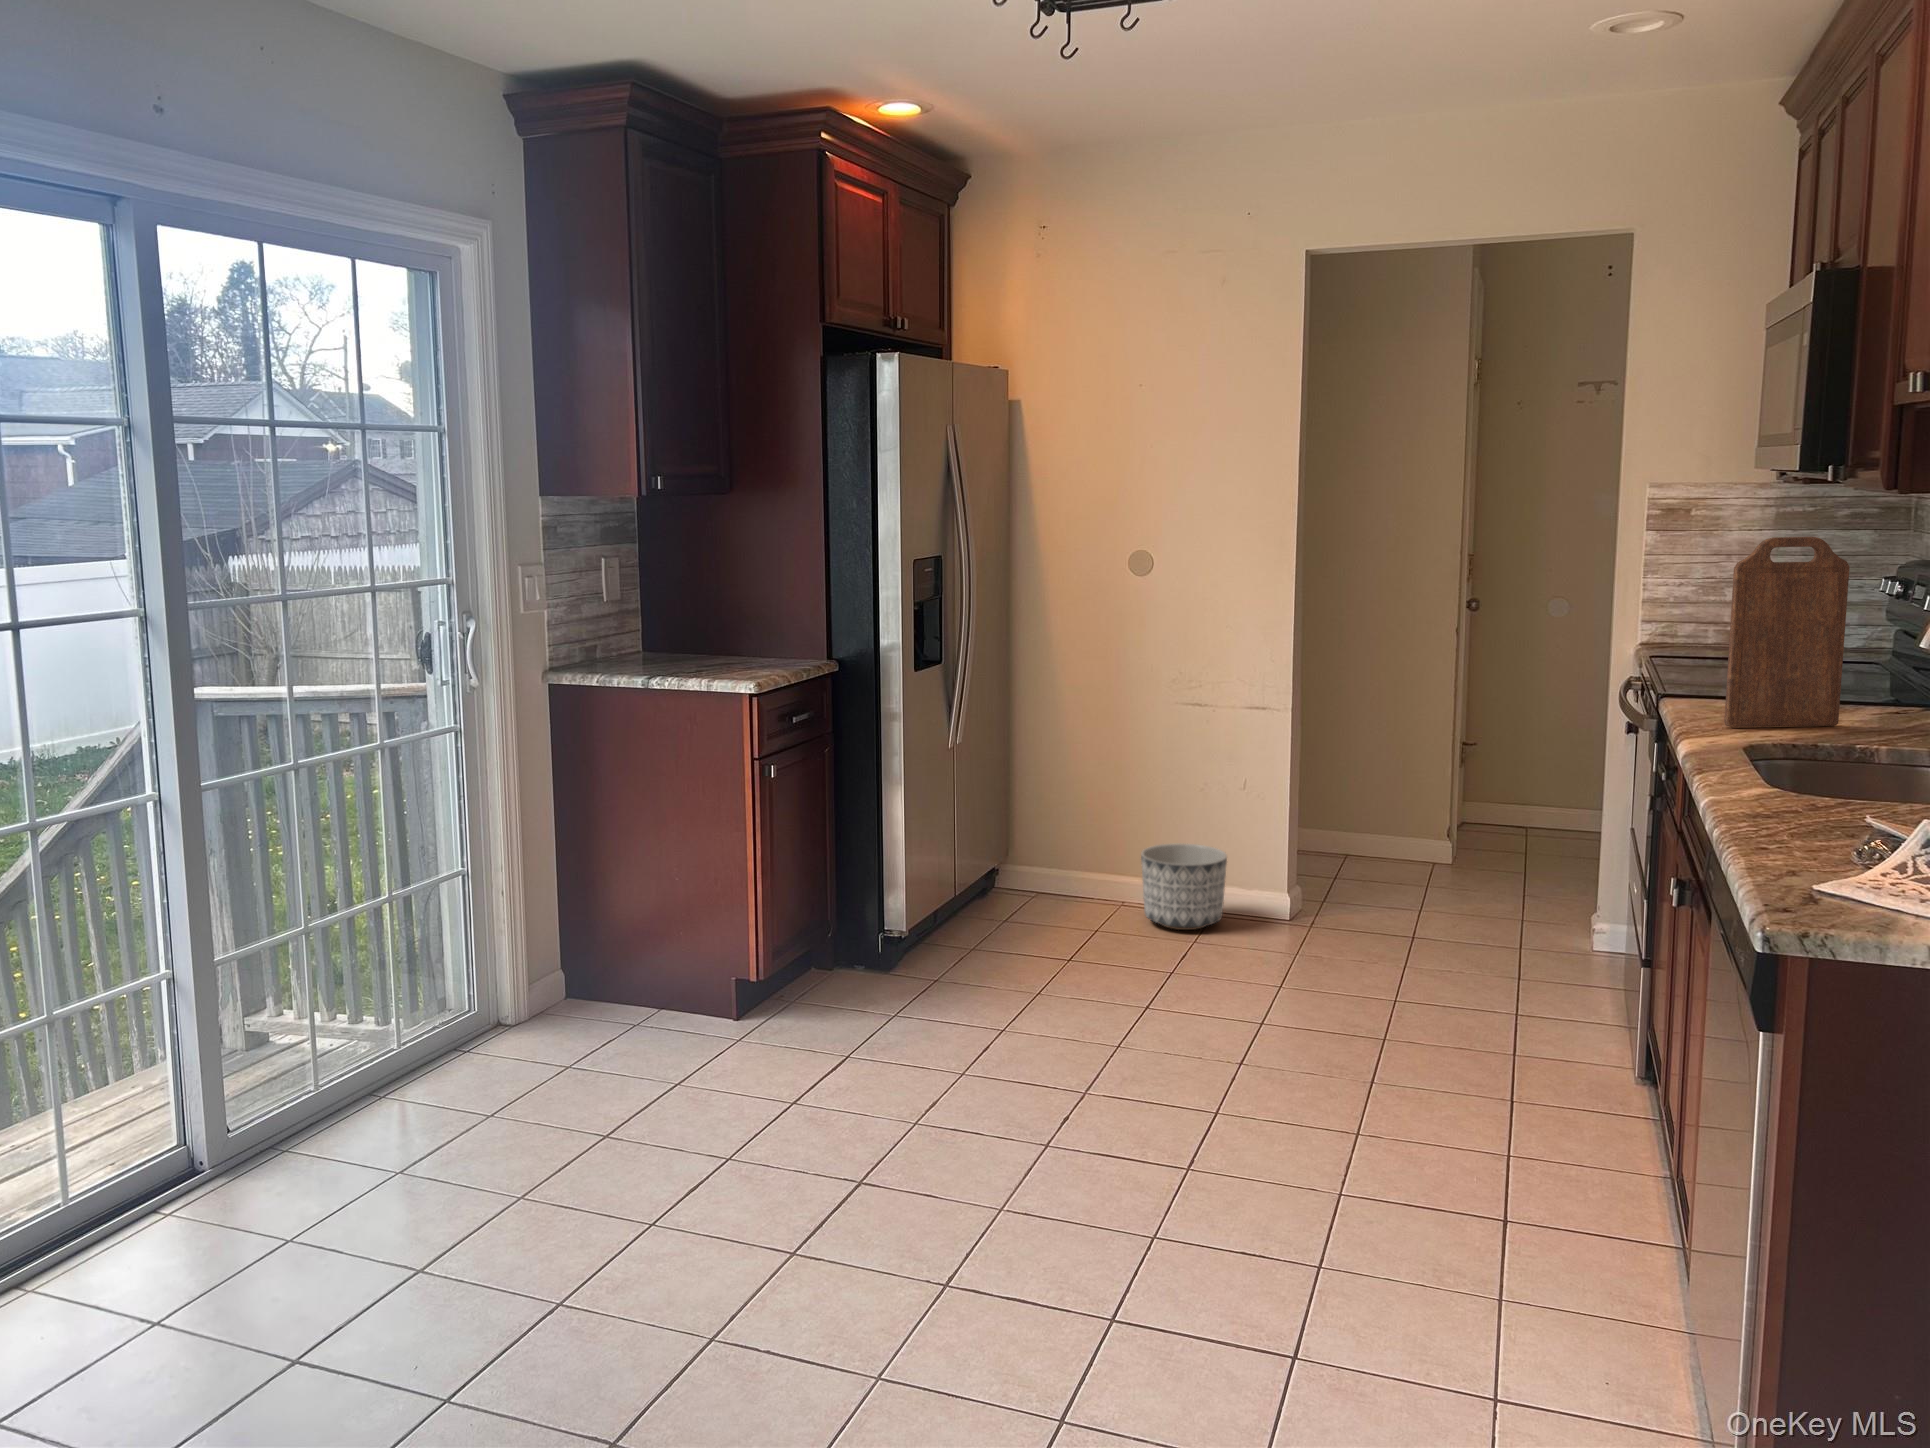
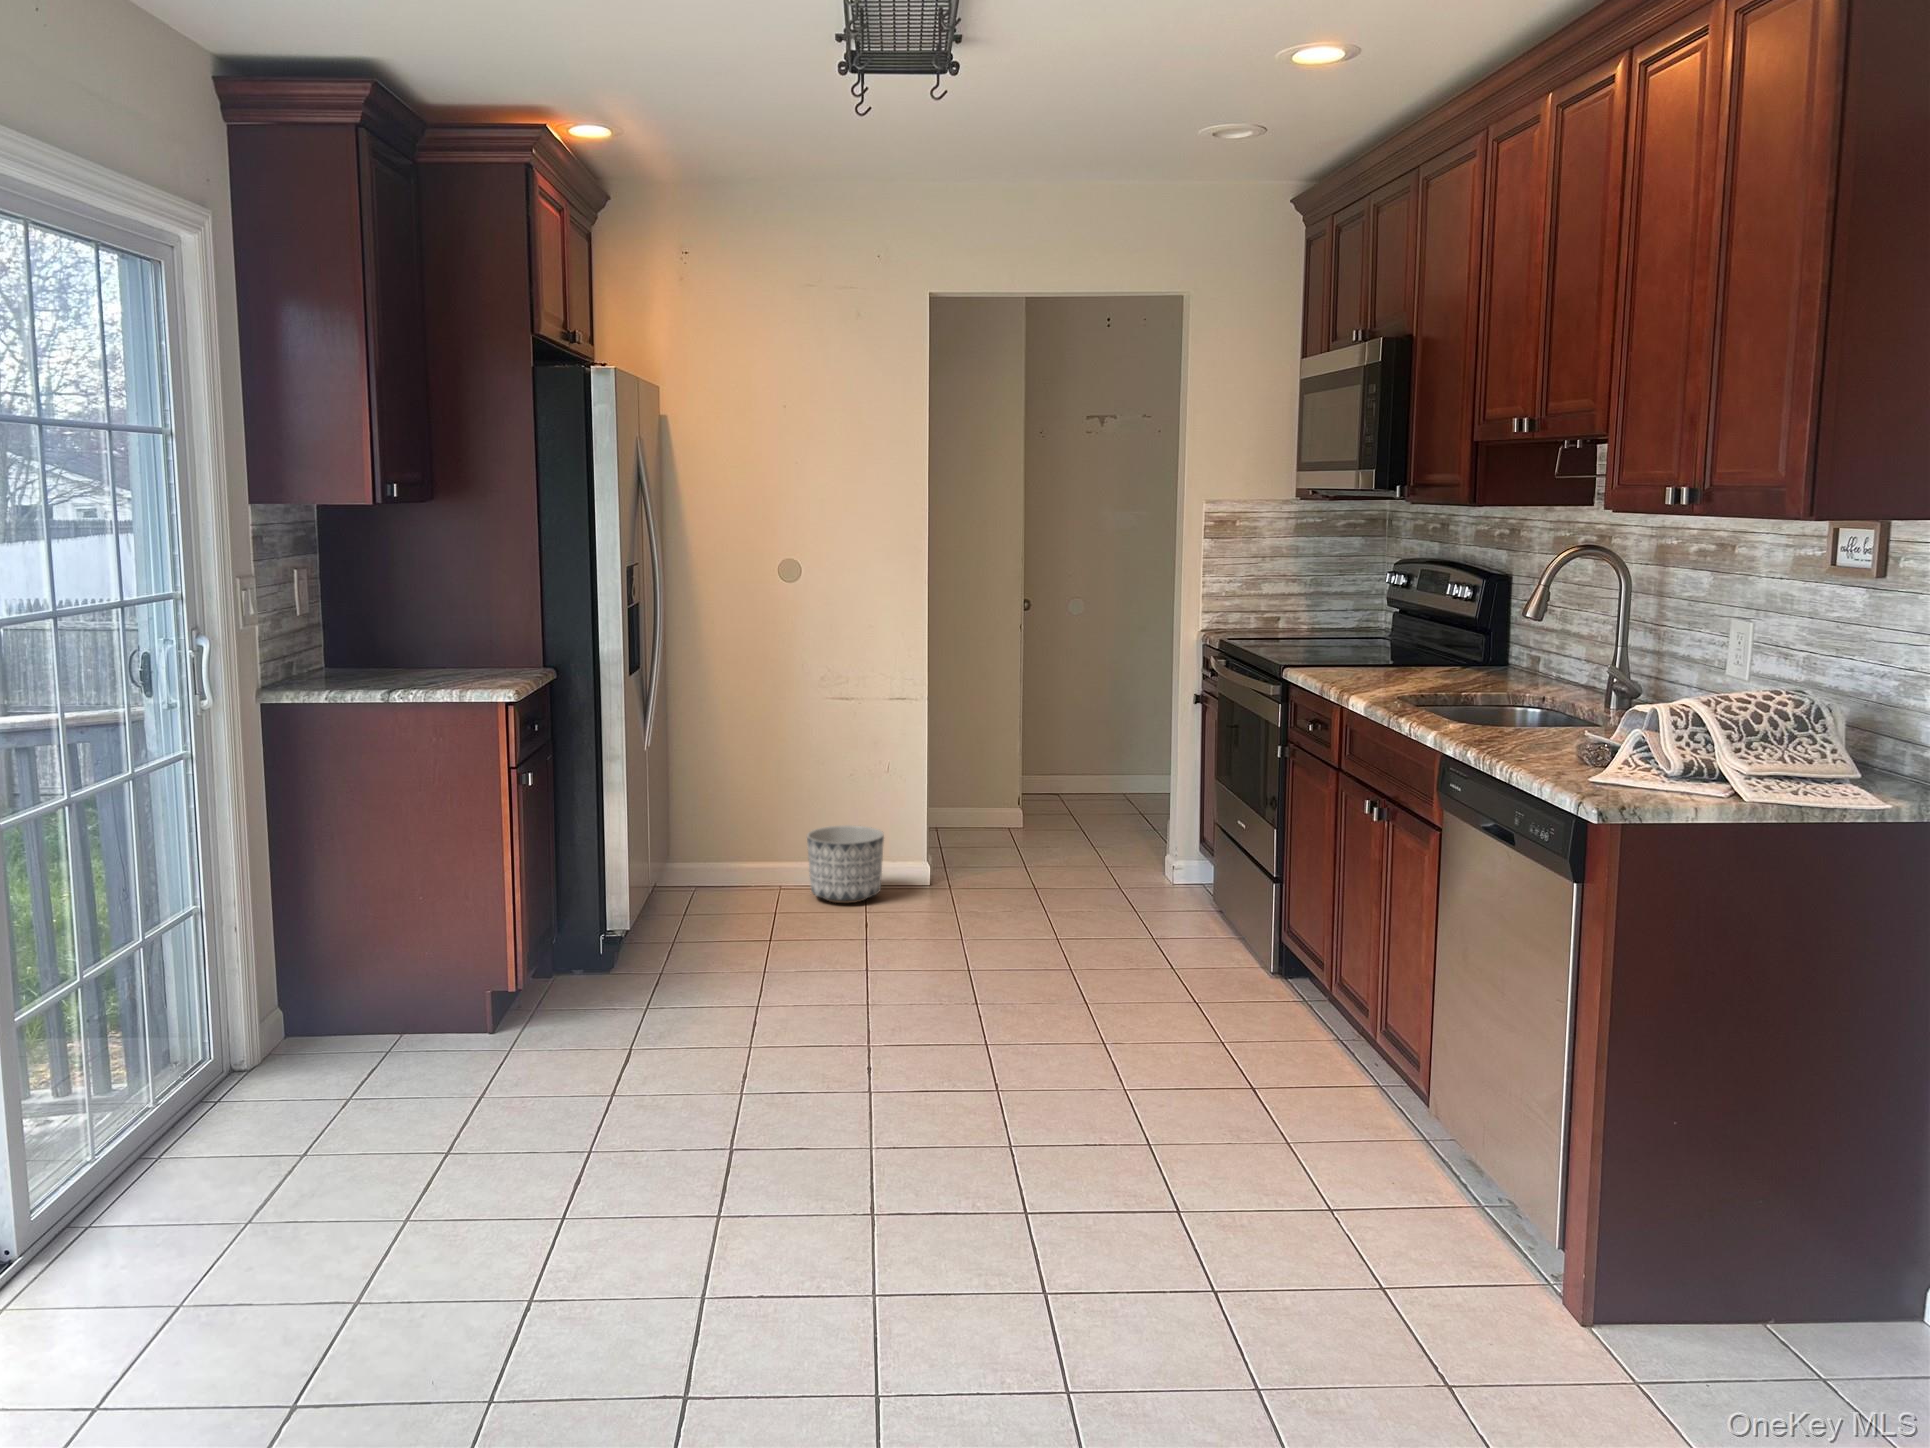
cutting board: present [1724,537,1850,727] -> none [1361,539,1433,683]

